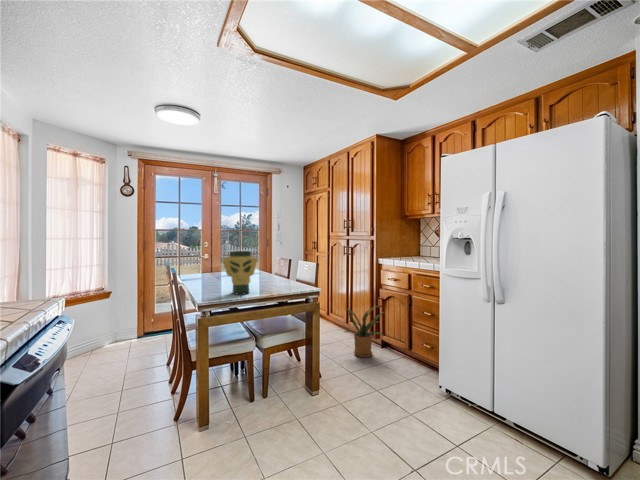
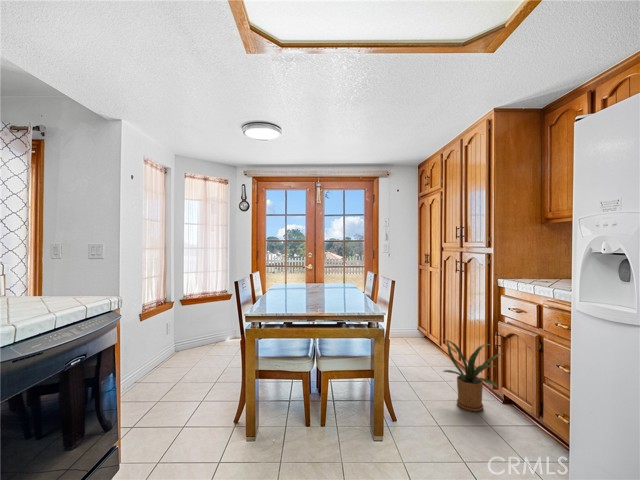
vase: present [222,251,257,295] -> none [281,264,316,311]

